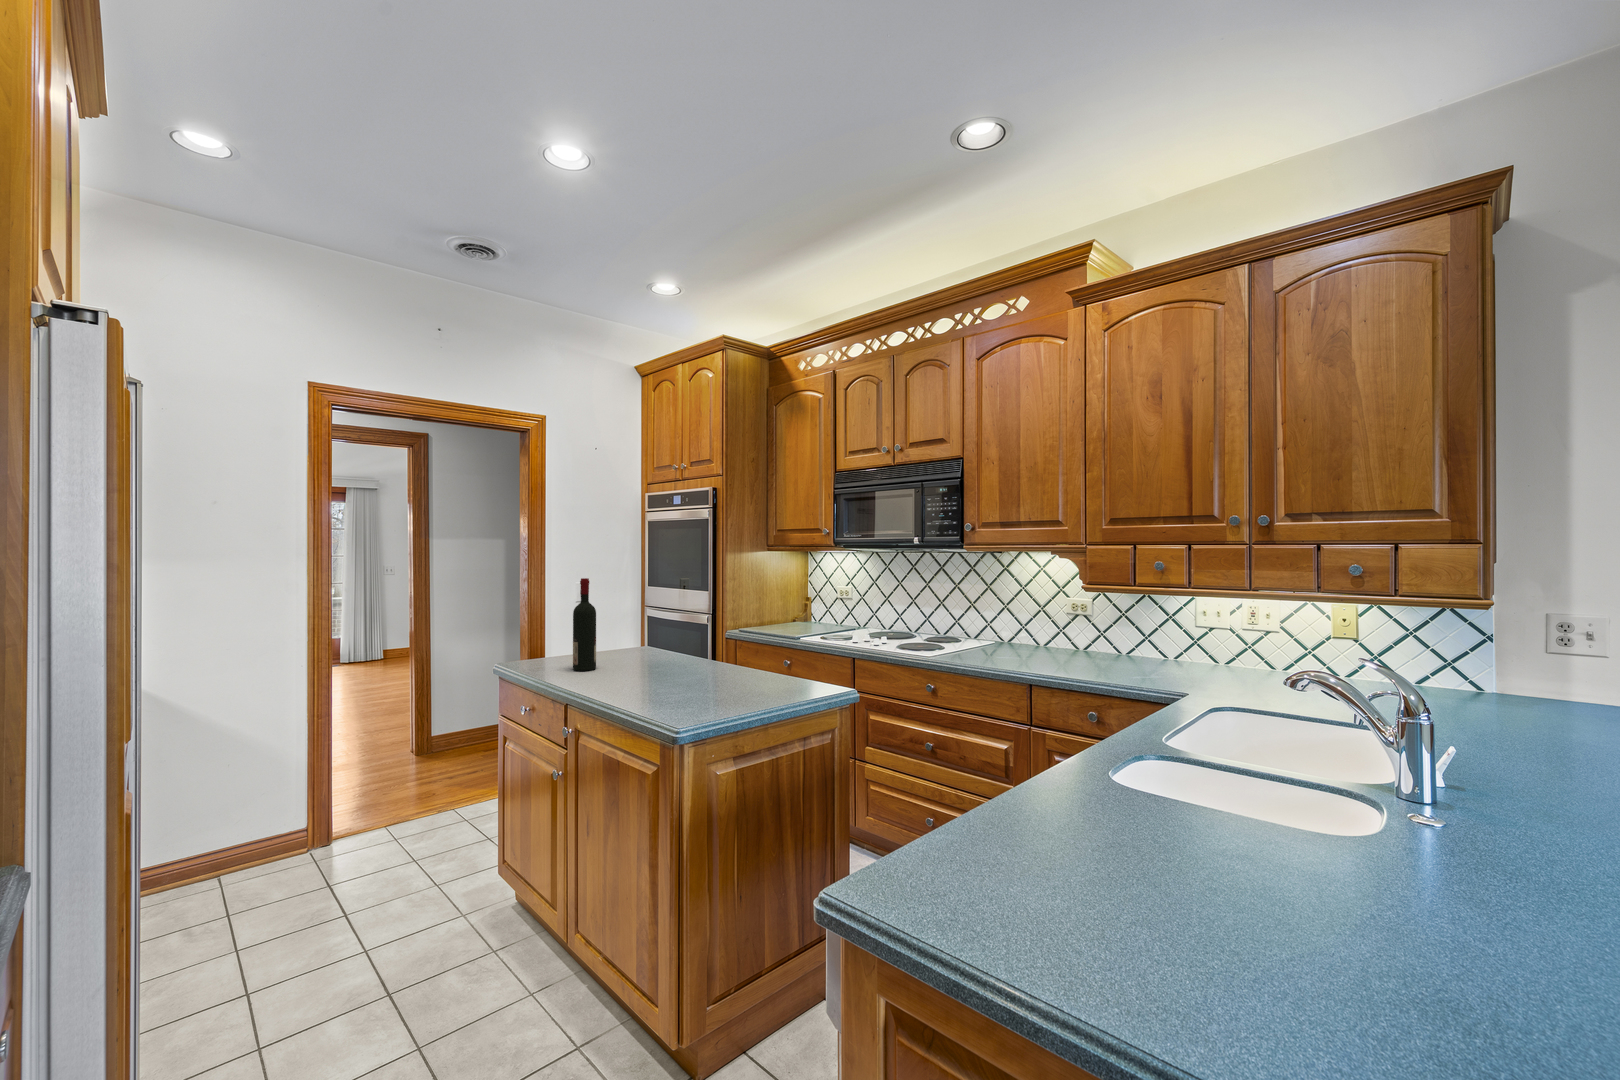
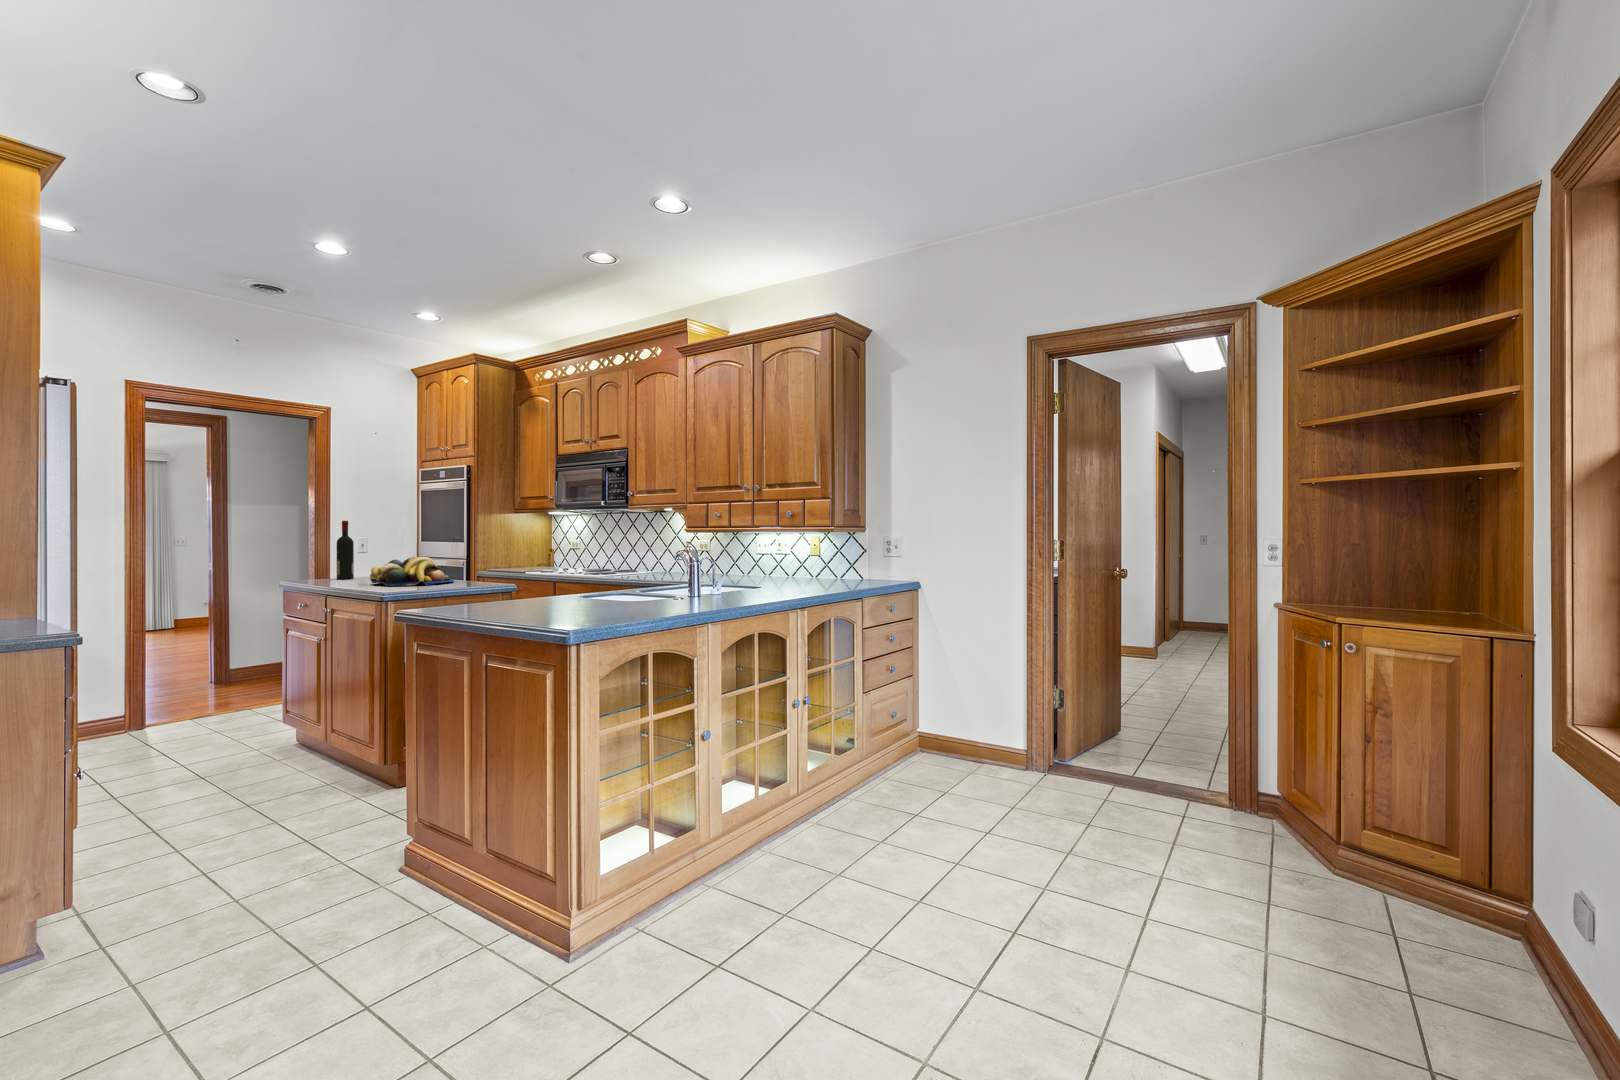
fruit bowl: none [635,644,762,707] -> present [370,557,454,586]

